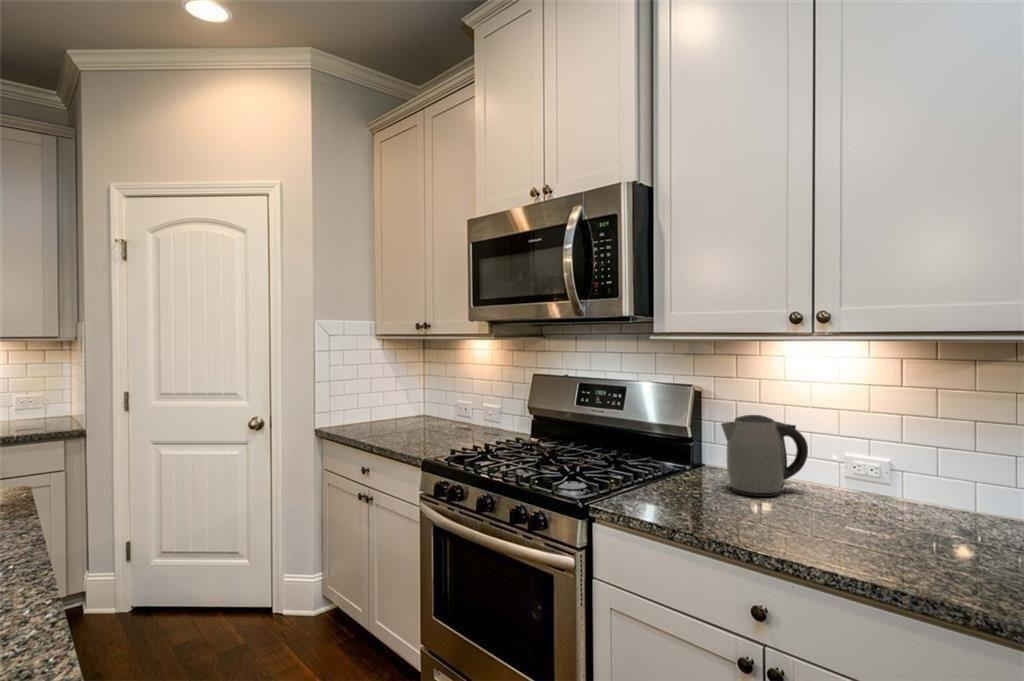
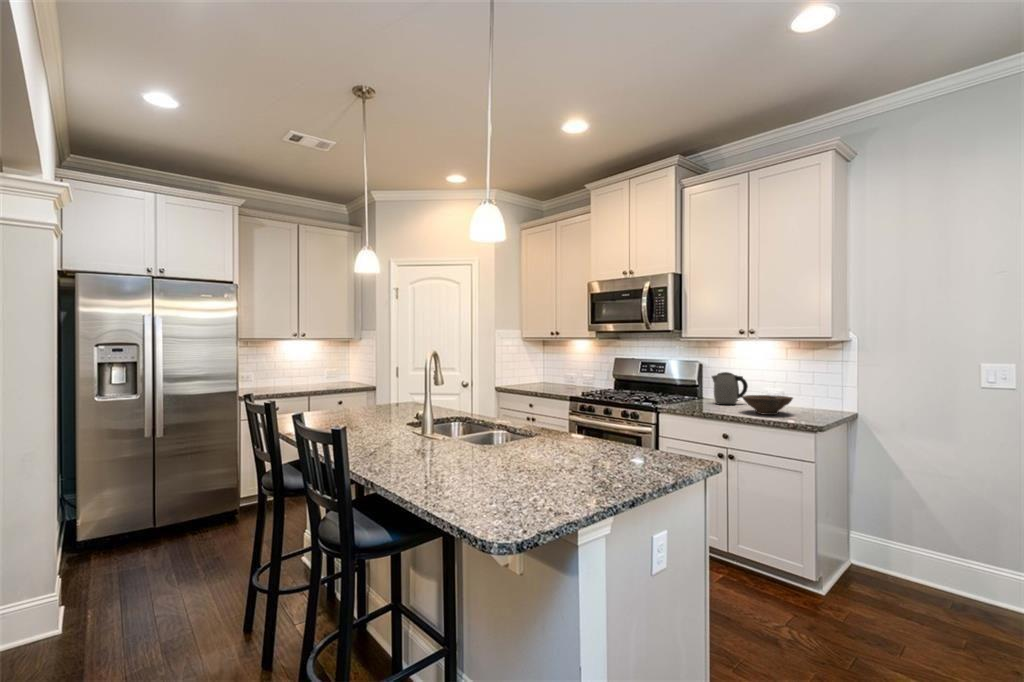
bowl: none [802,483,956,553] -> present [742,395,793,415]

